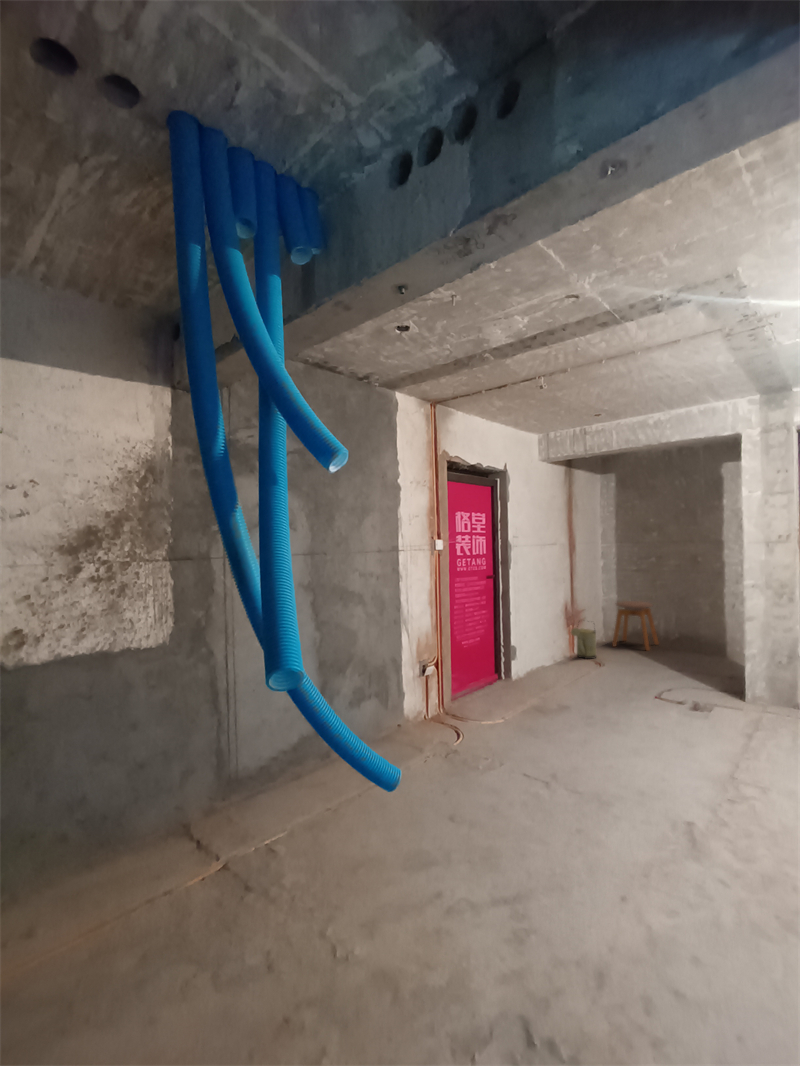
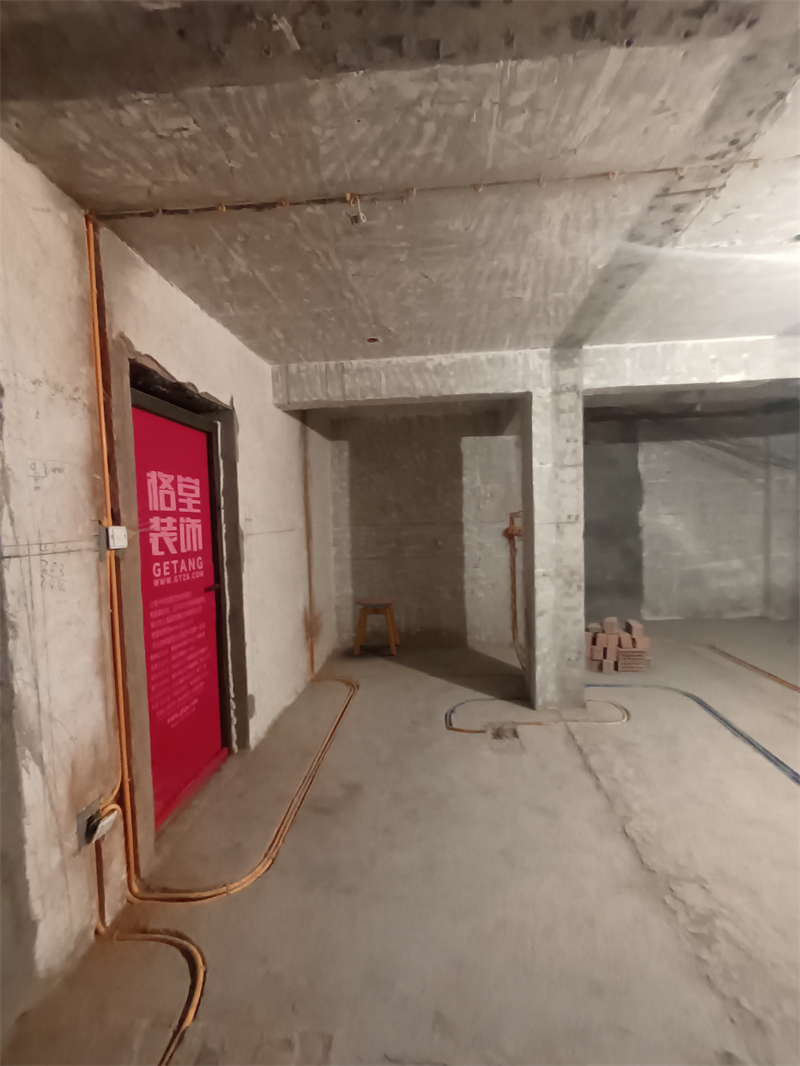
watering can: present [571,628,596,659] -> none [318,631,346,682]

